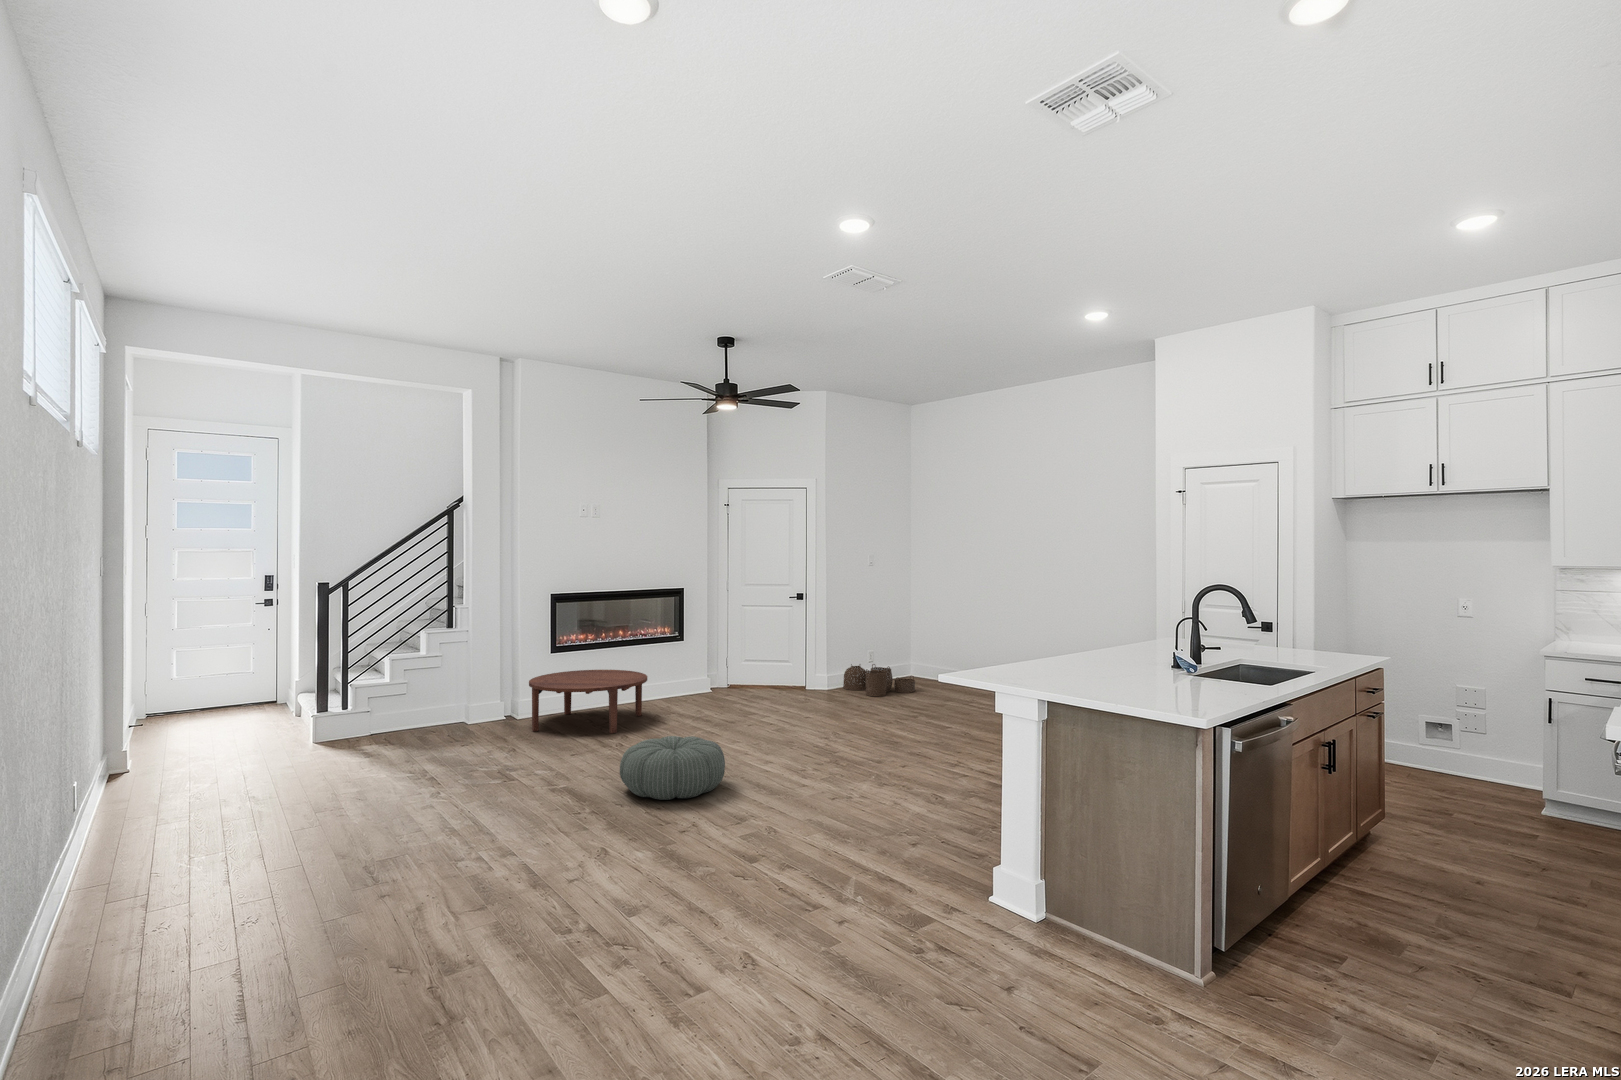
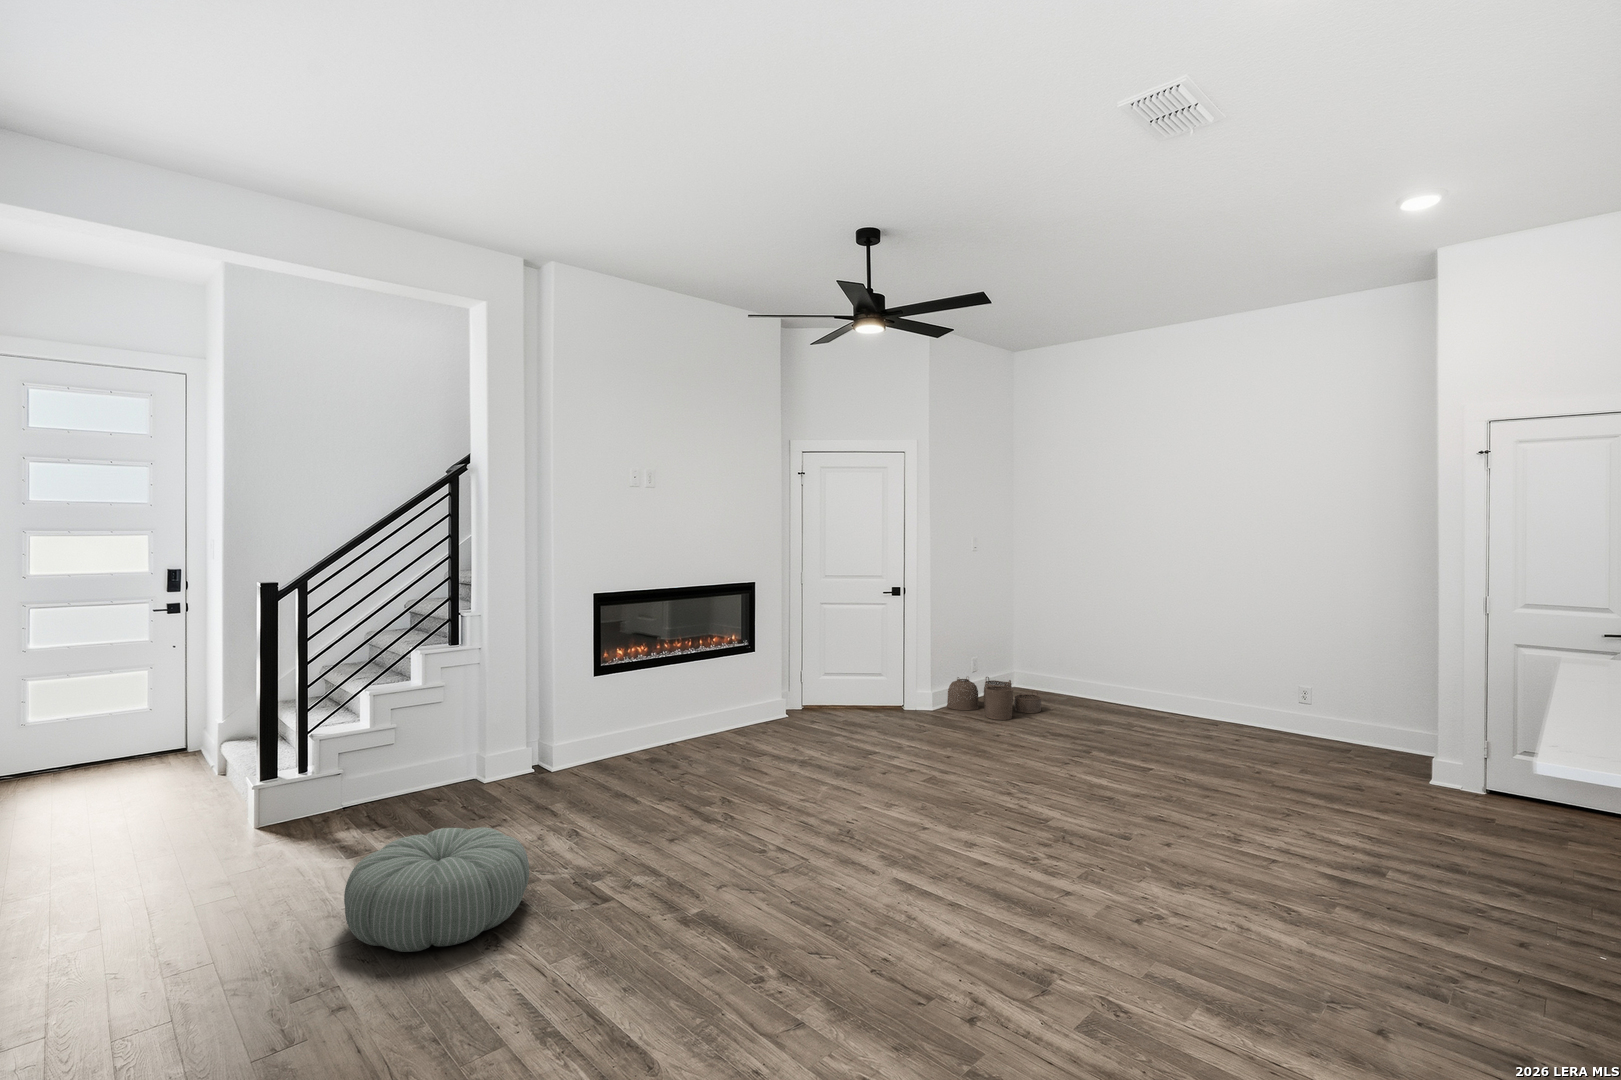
coffee table: present [529,670,647,734] -> none [576,697,739,795]
pouf: present [620,736,725,800] -> present [344,827,529,952]

